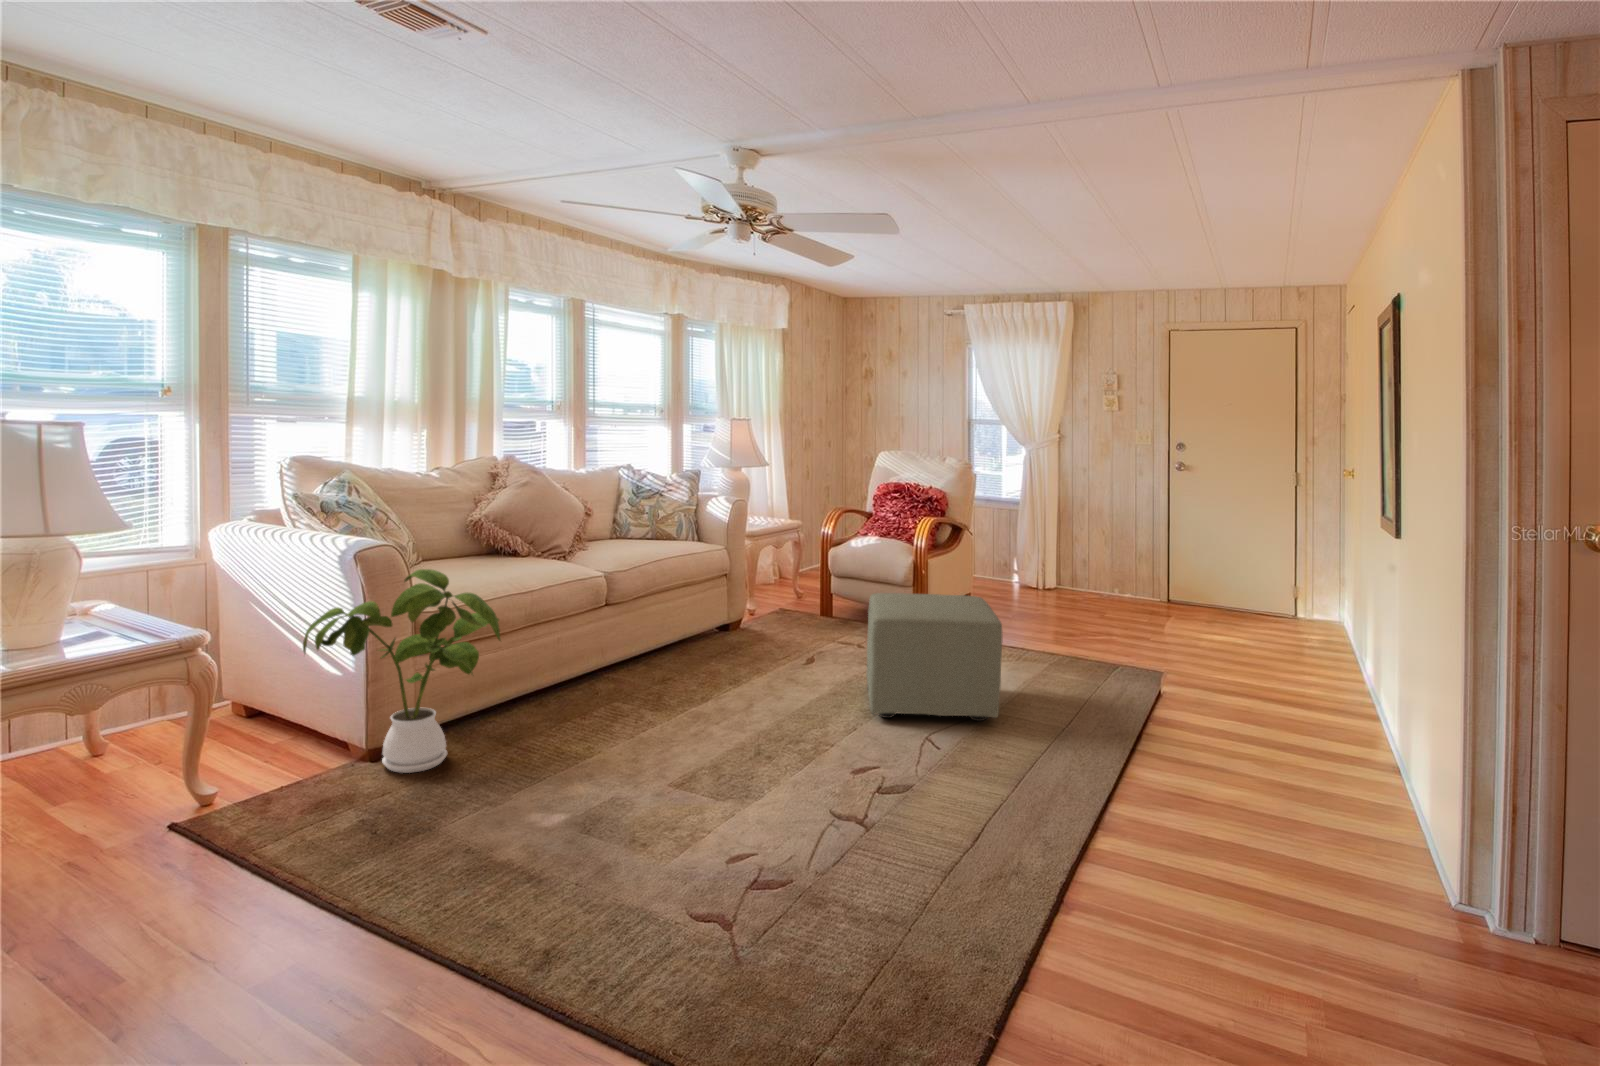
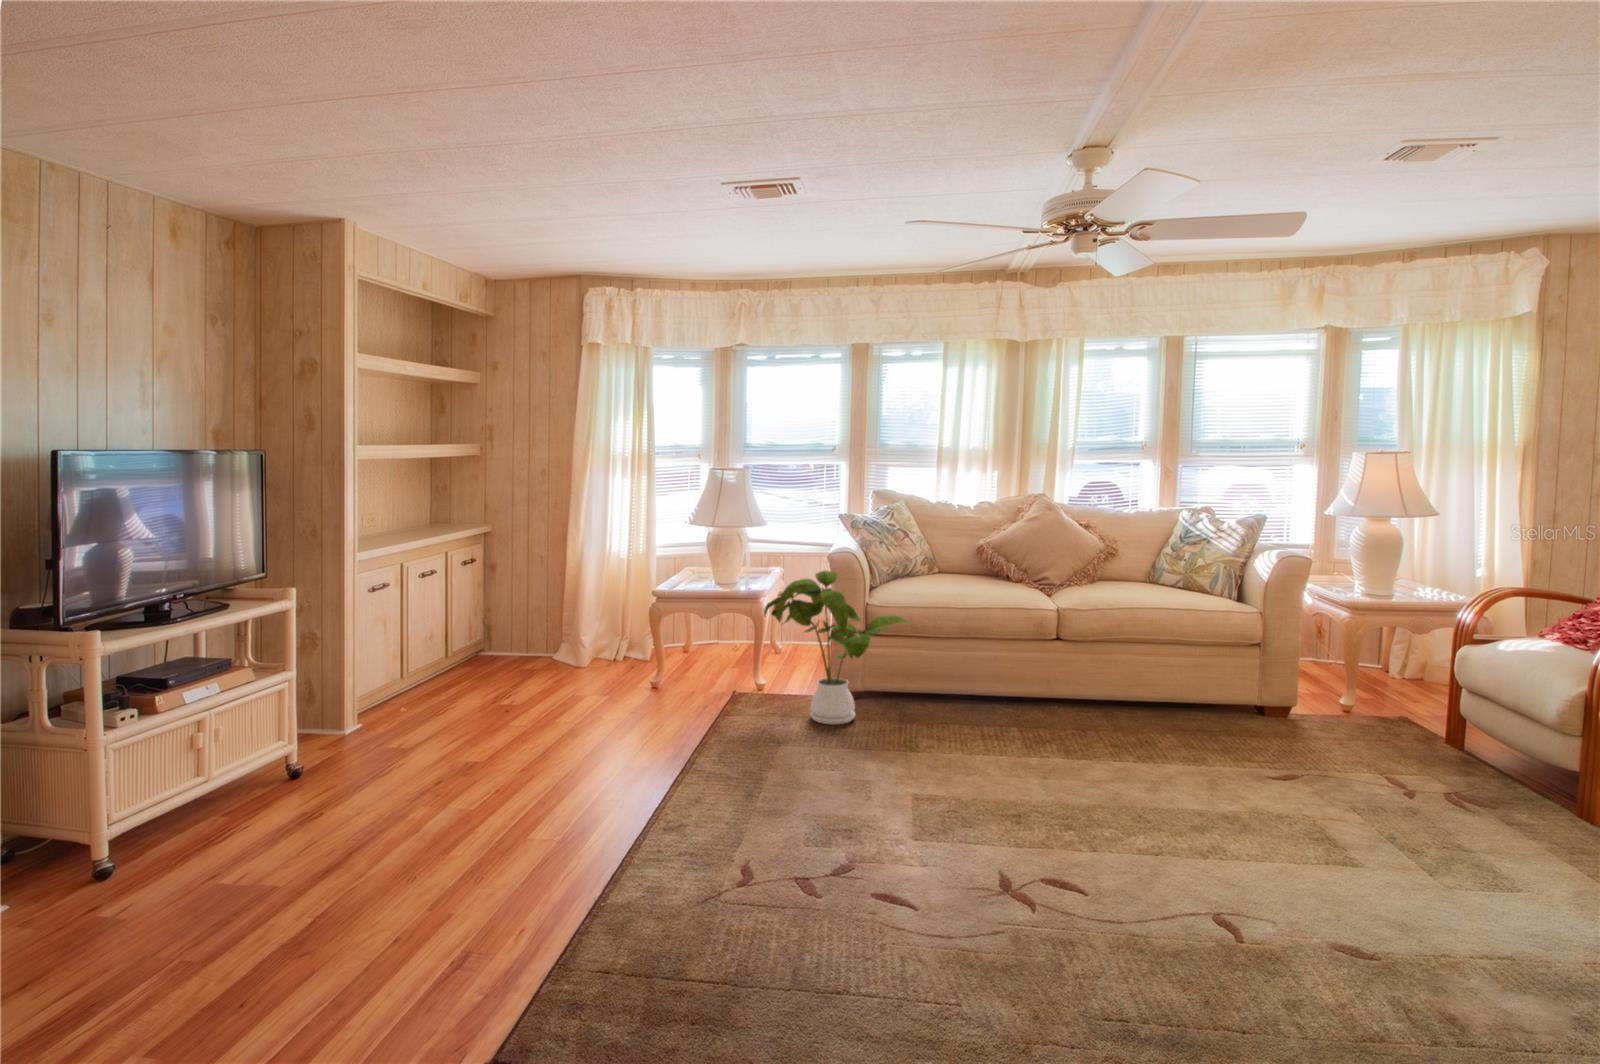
ottoman: present [866,593,1002,721] -> none [1232,678,1498,879]

